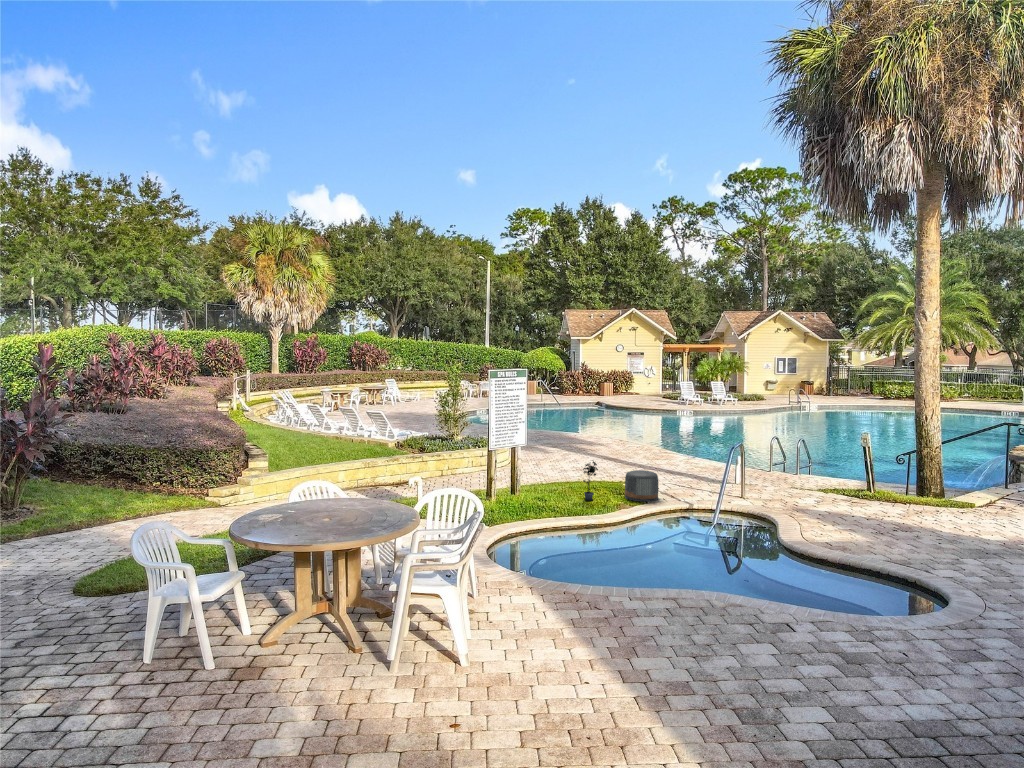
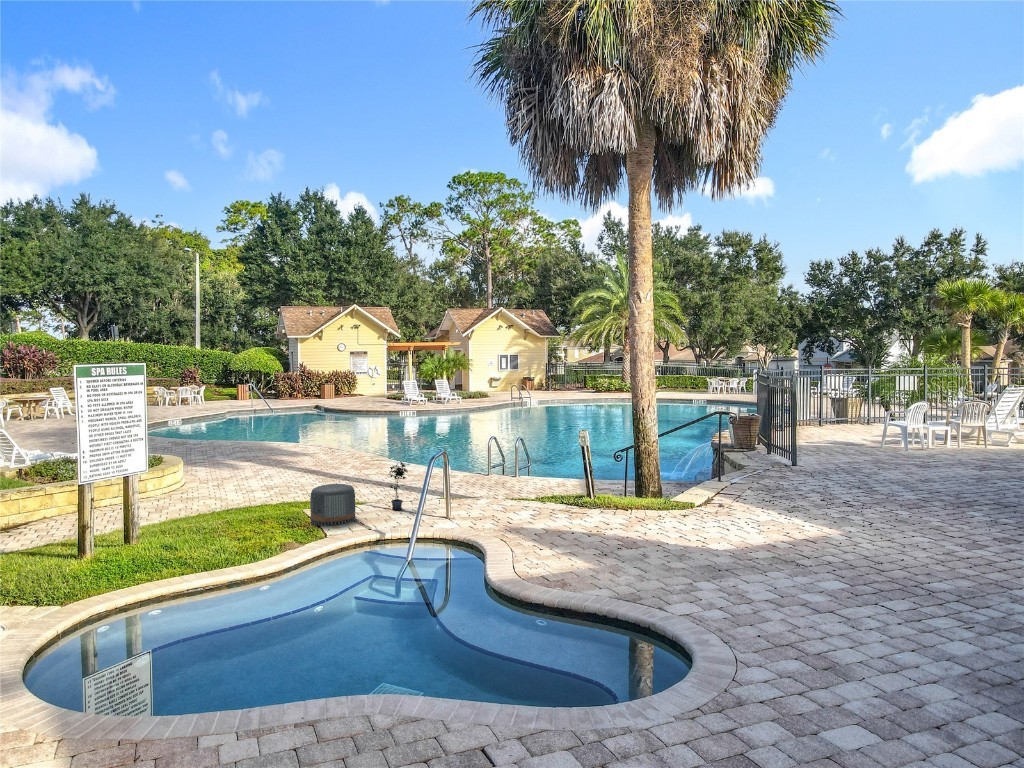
potted plant: present [583,460,598,501] -> present [389,461,408,510]

